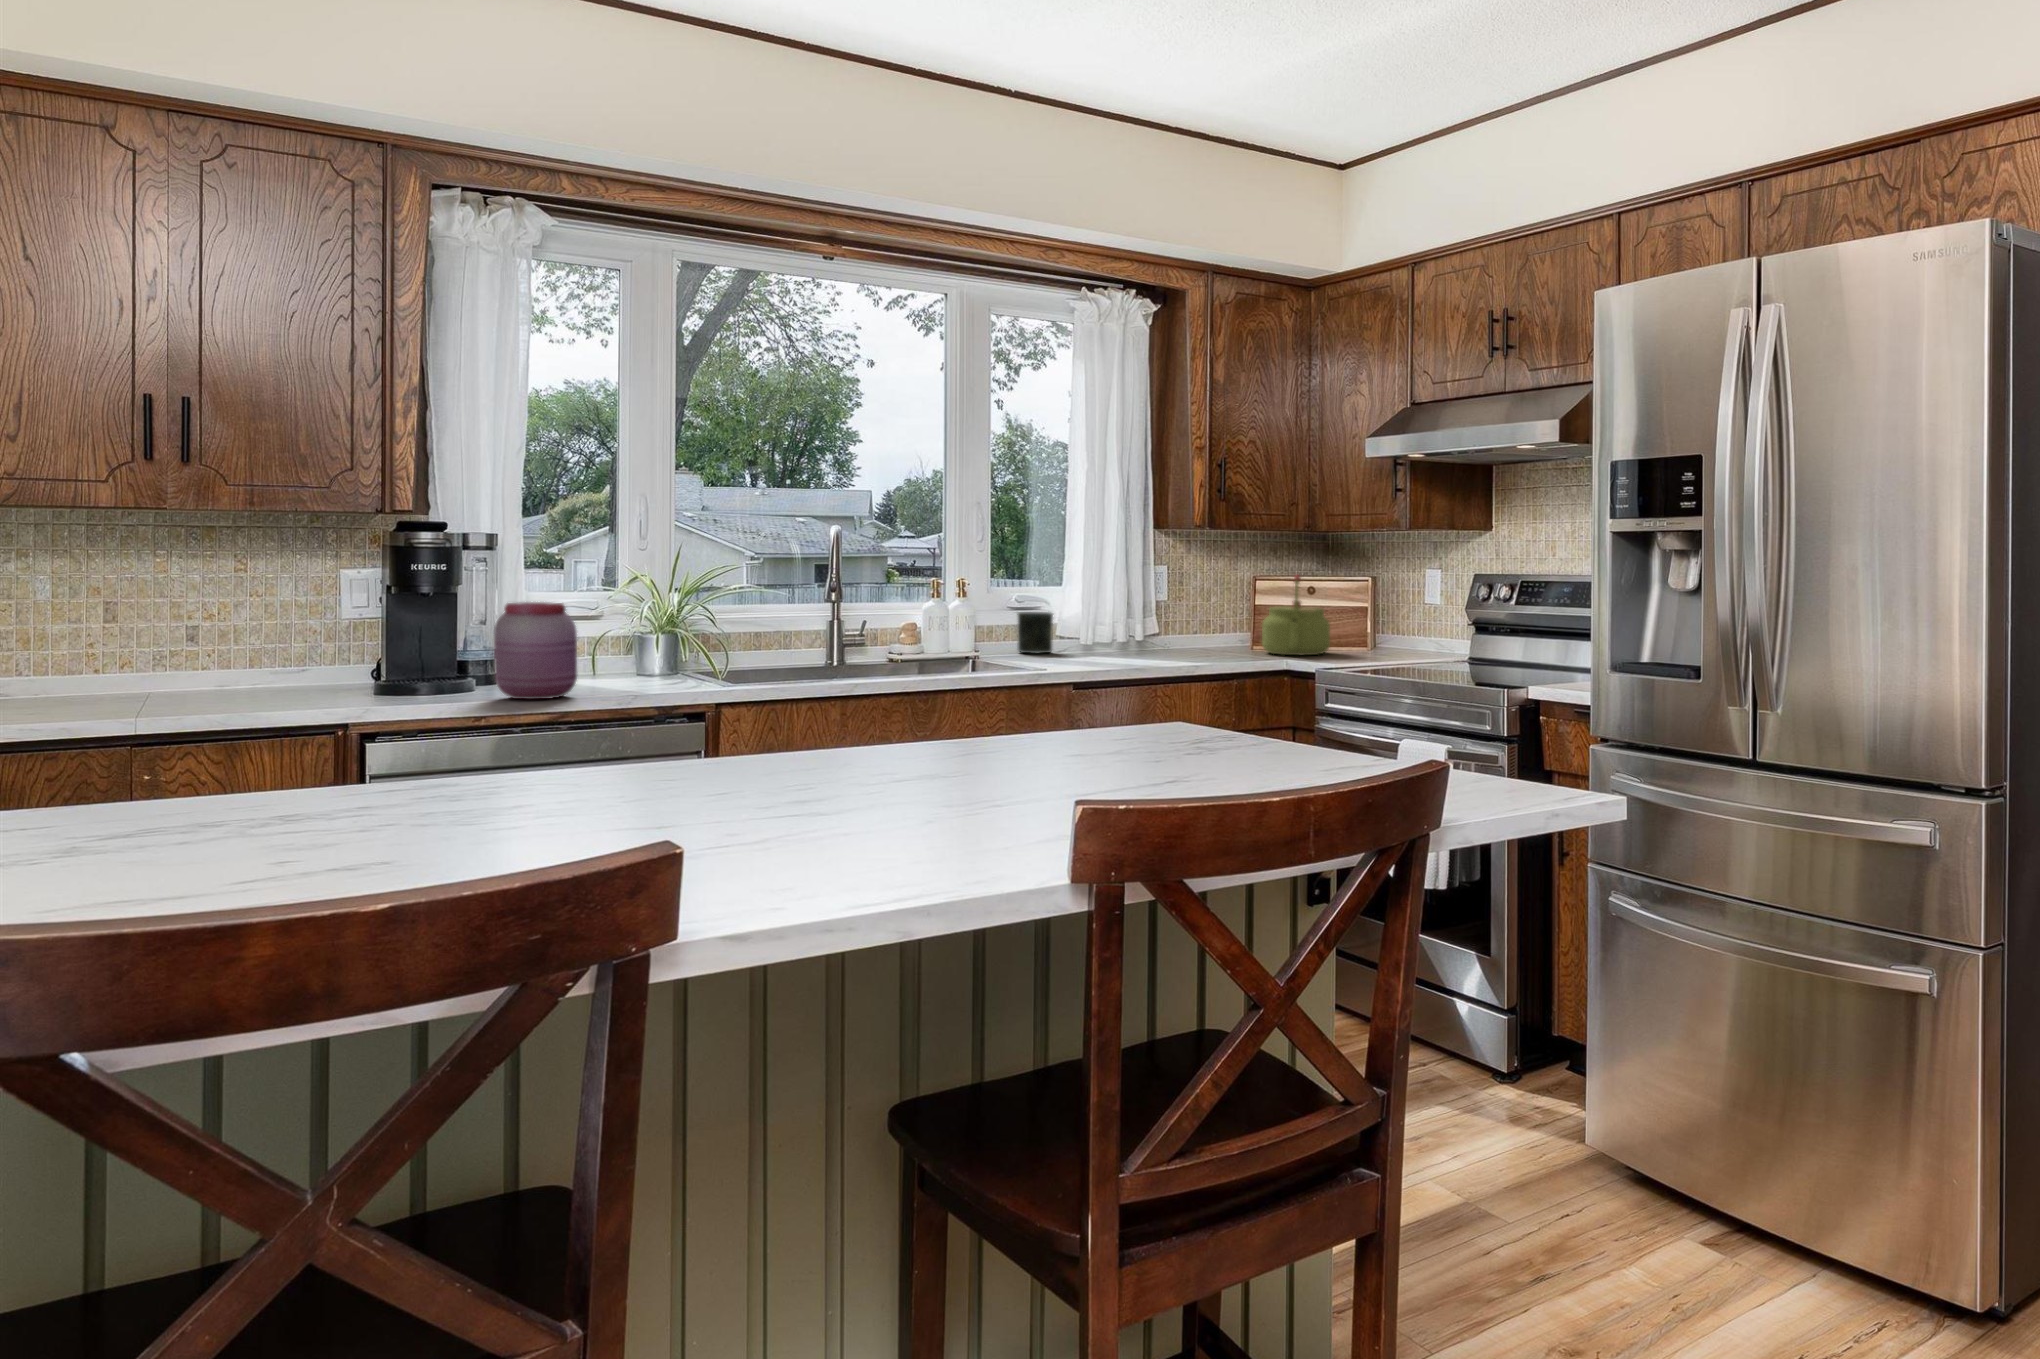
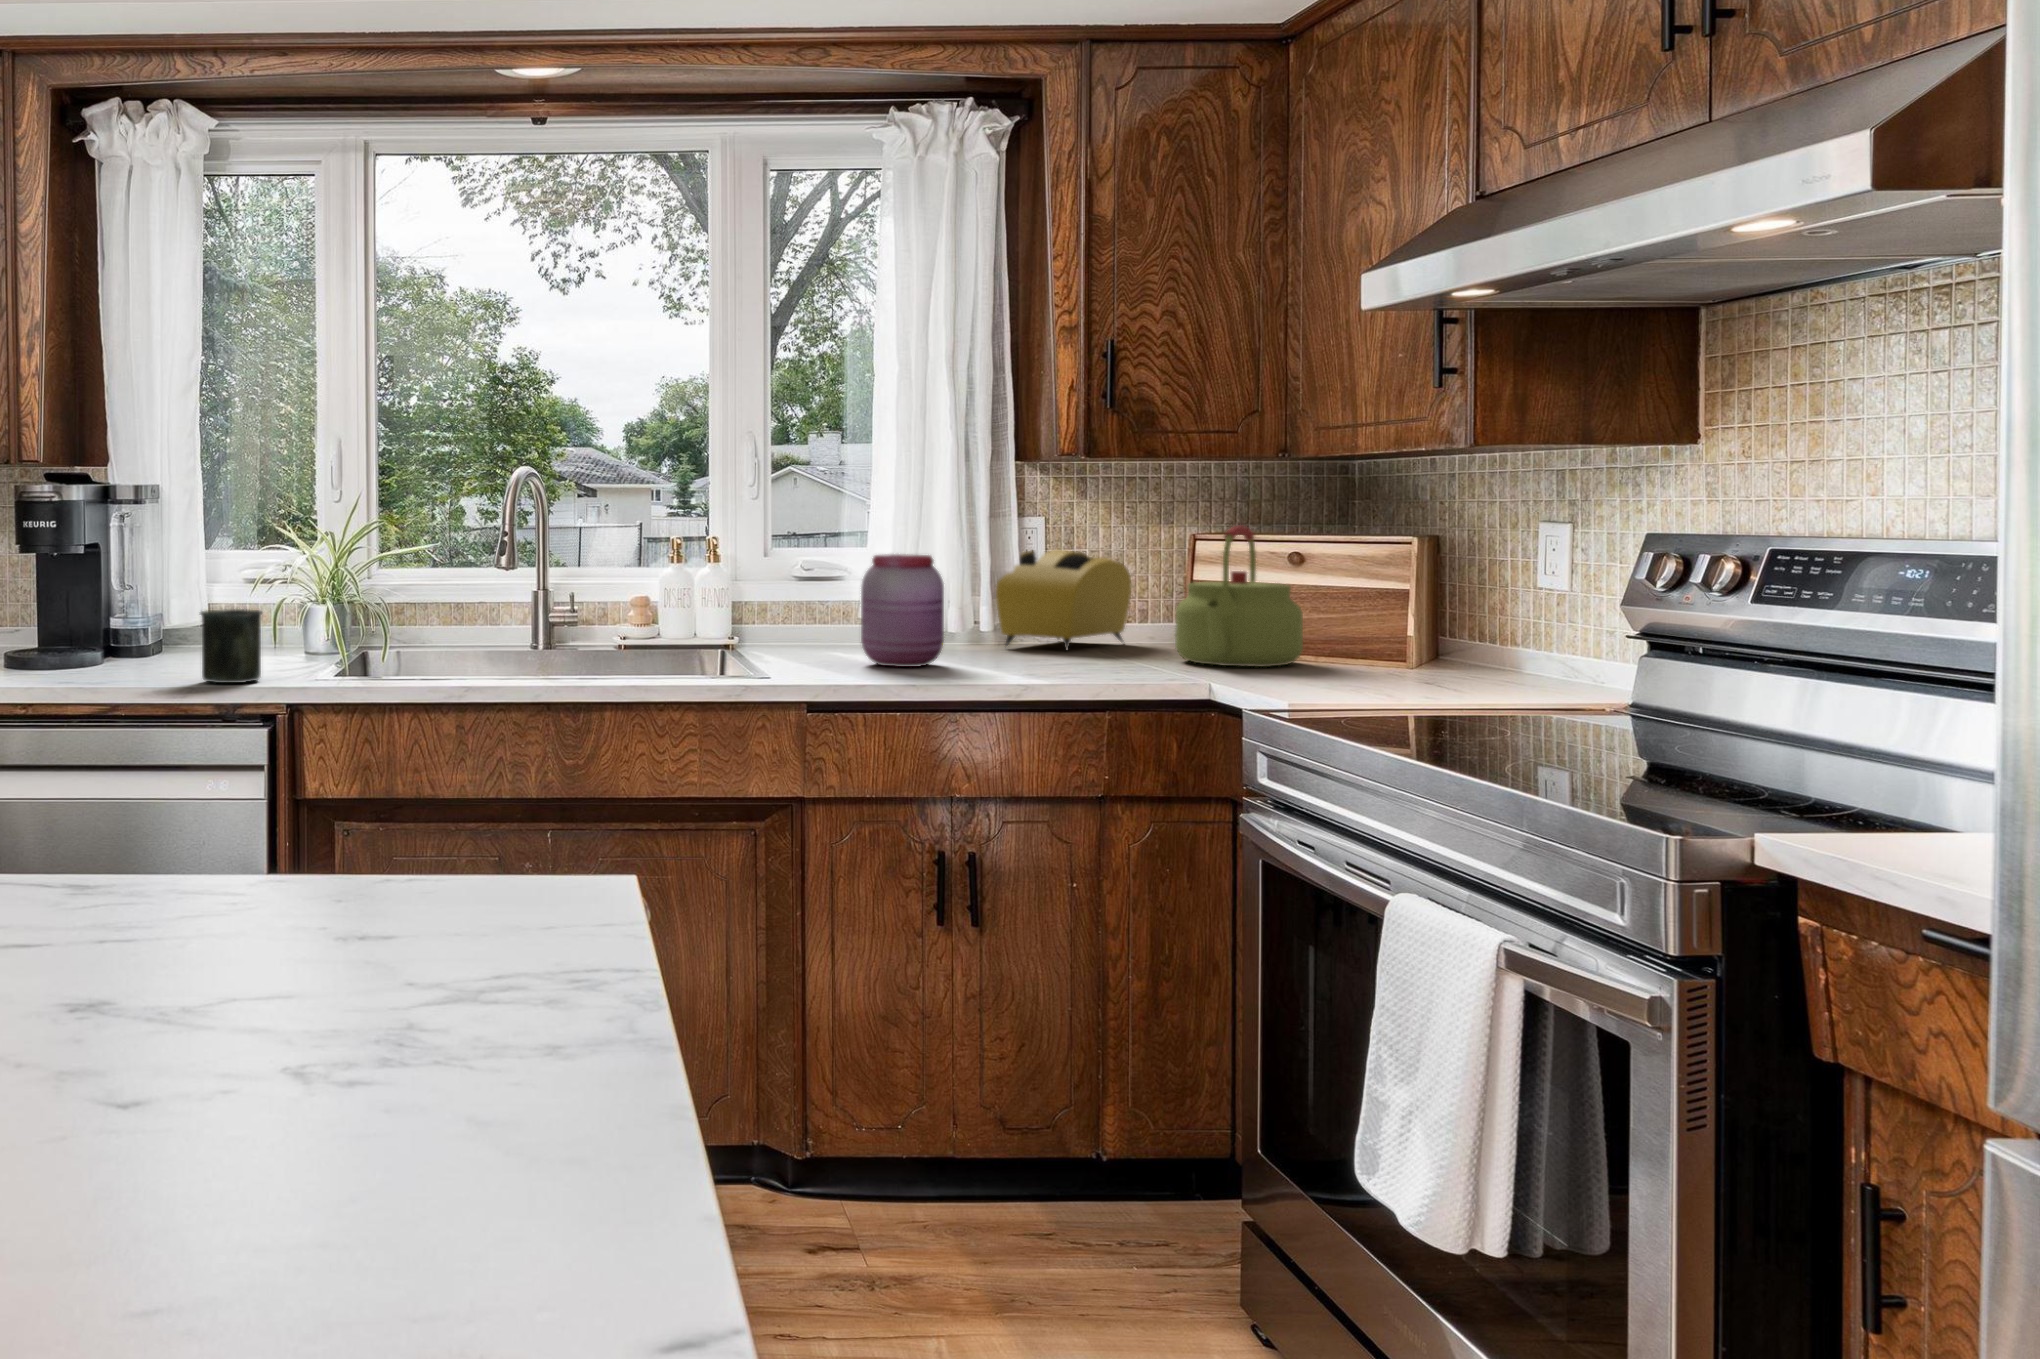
toaster: none [1143,586,1215,650] -> present [996,550,1131,650]
jar: present [494,602,577,699] -> present [861,554,944,667]
mug: present [1017,612,1053,654] -> present [200,609,262,683]

